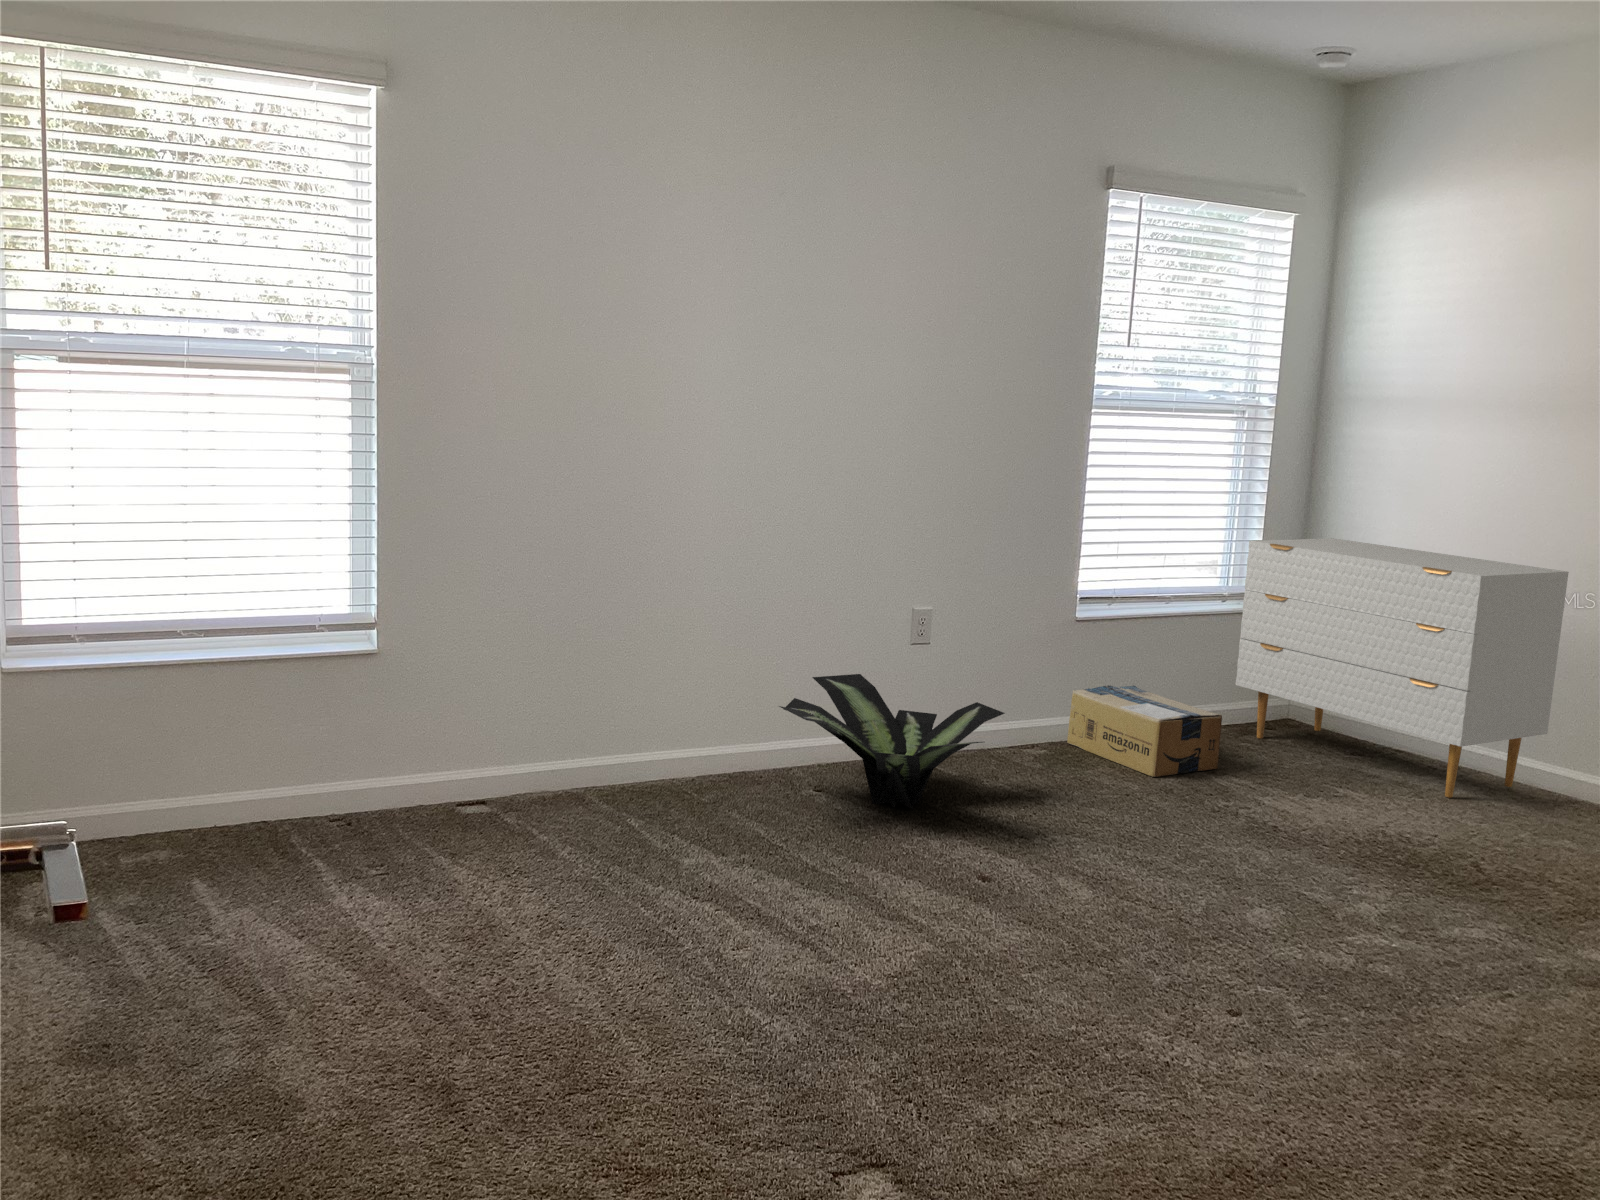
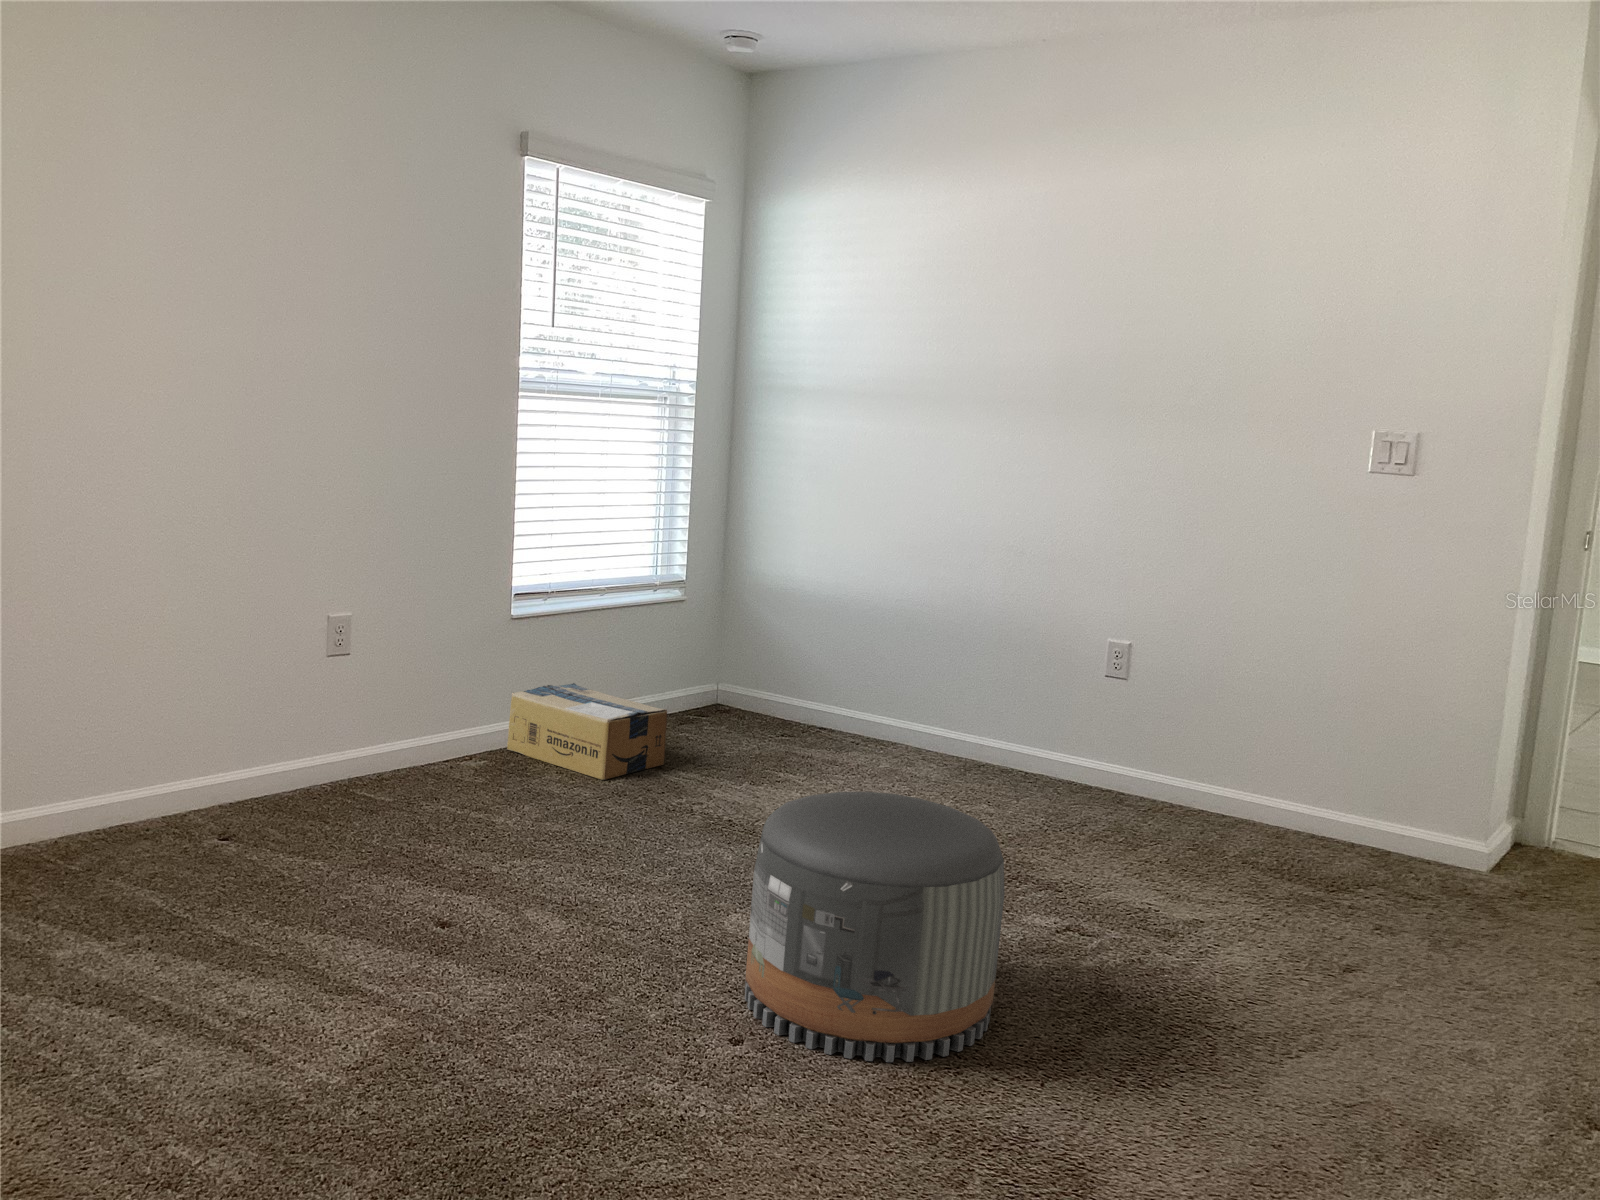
dresser: present [1236,538,1569,798] -> none [672,527,966,774]
potted plant: present [779,674,1005,809] -> none [170,692,449,848]
pouf: none [1250,793,1530,1061] -> present [745,792,1005,1062]

